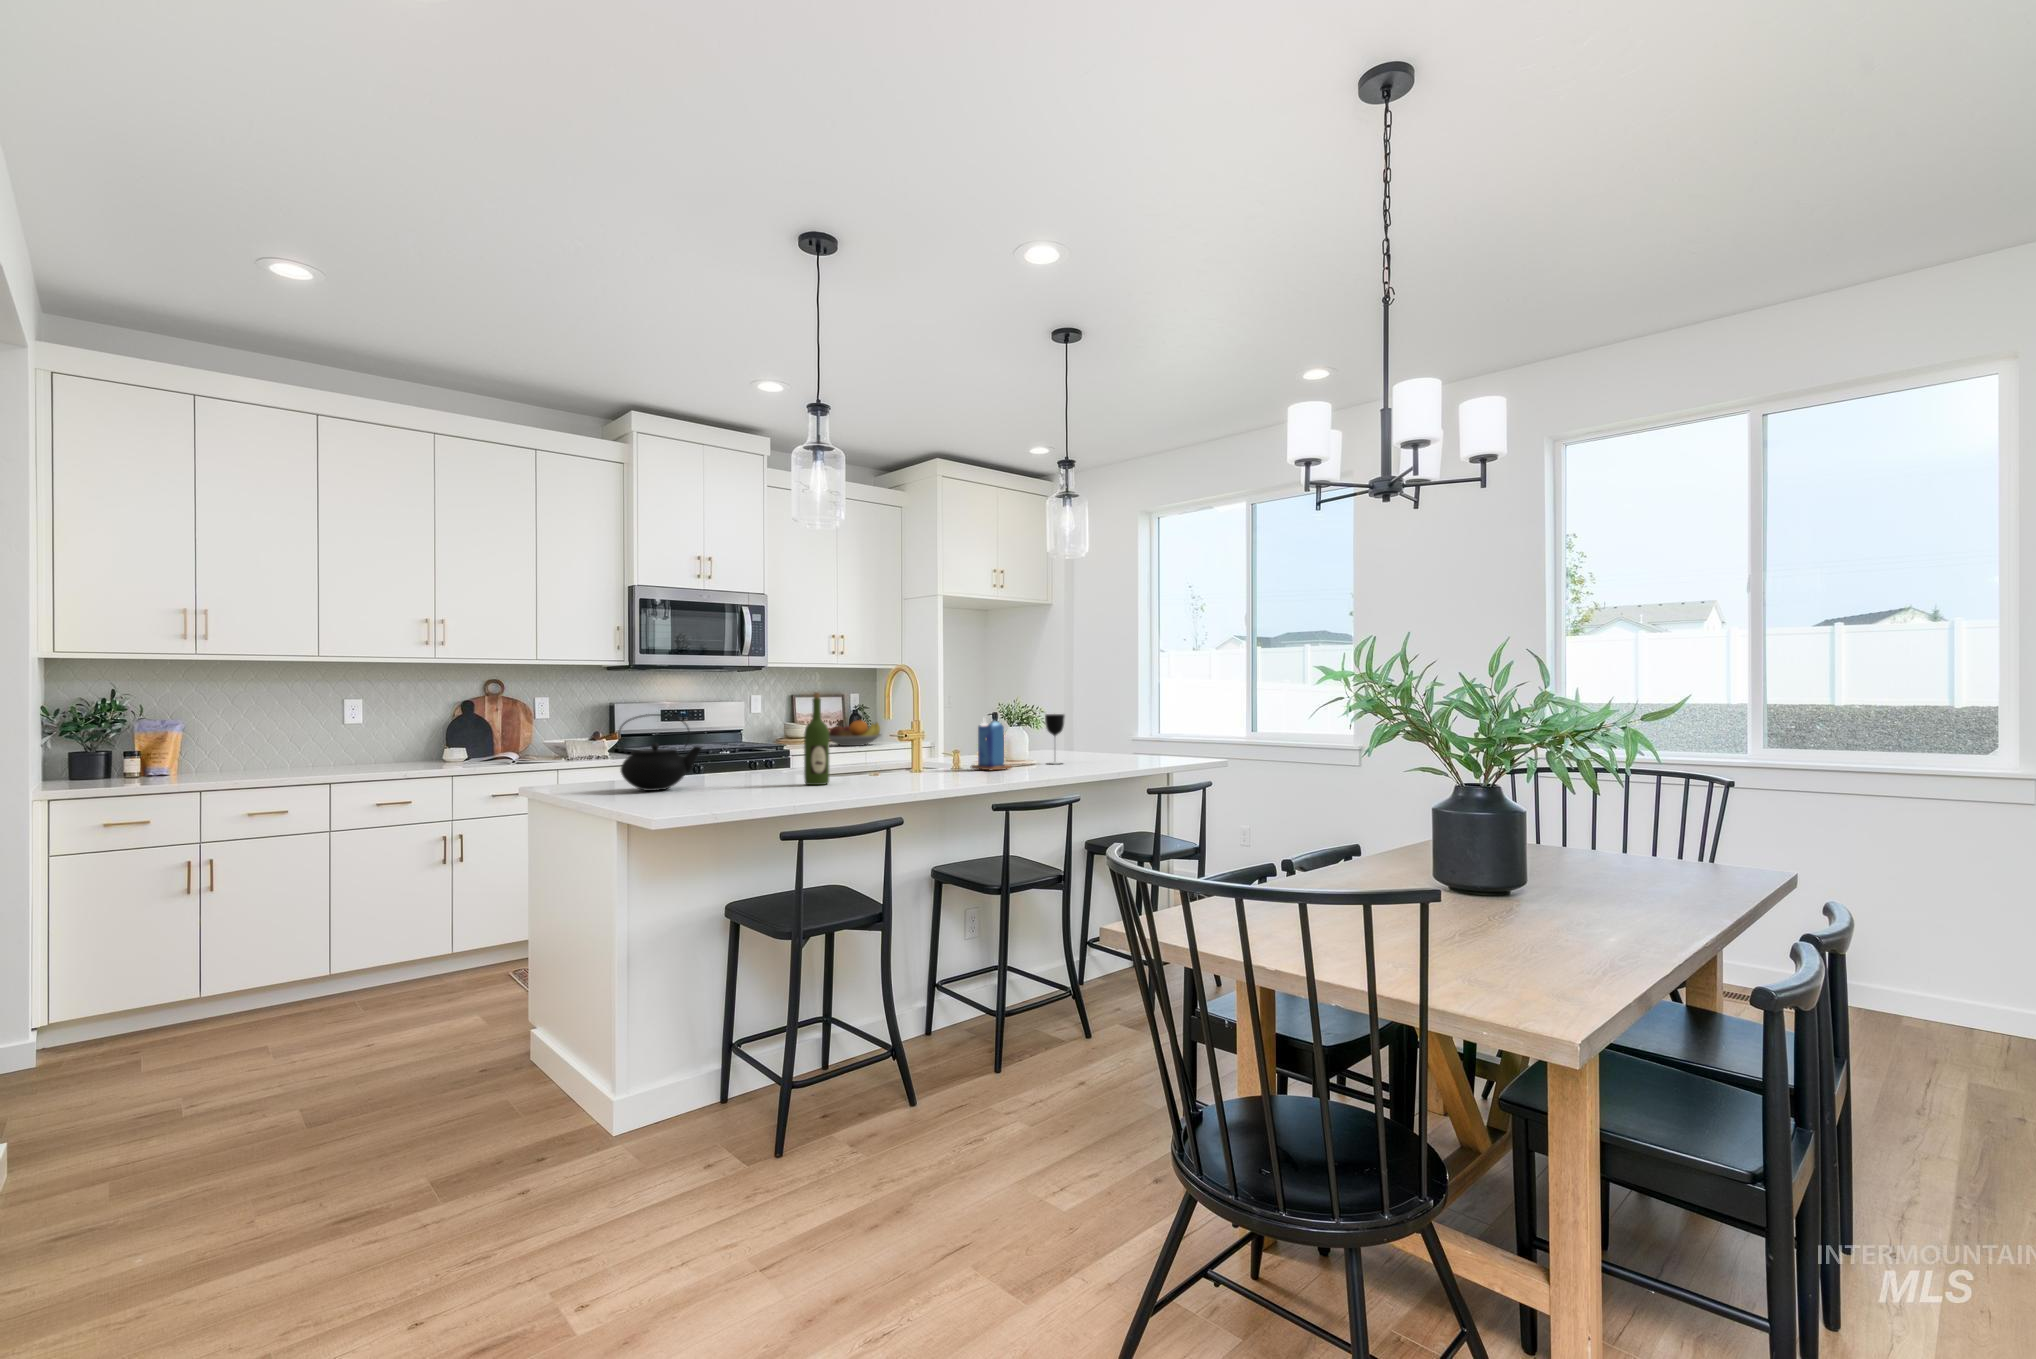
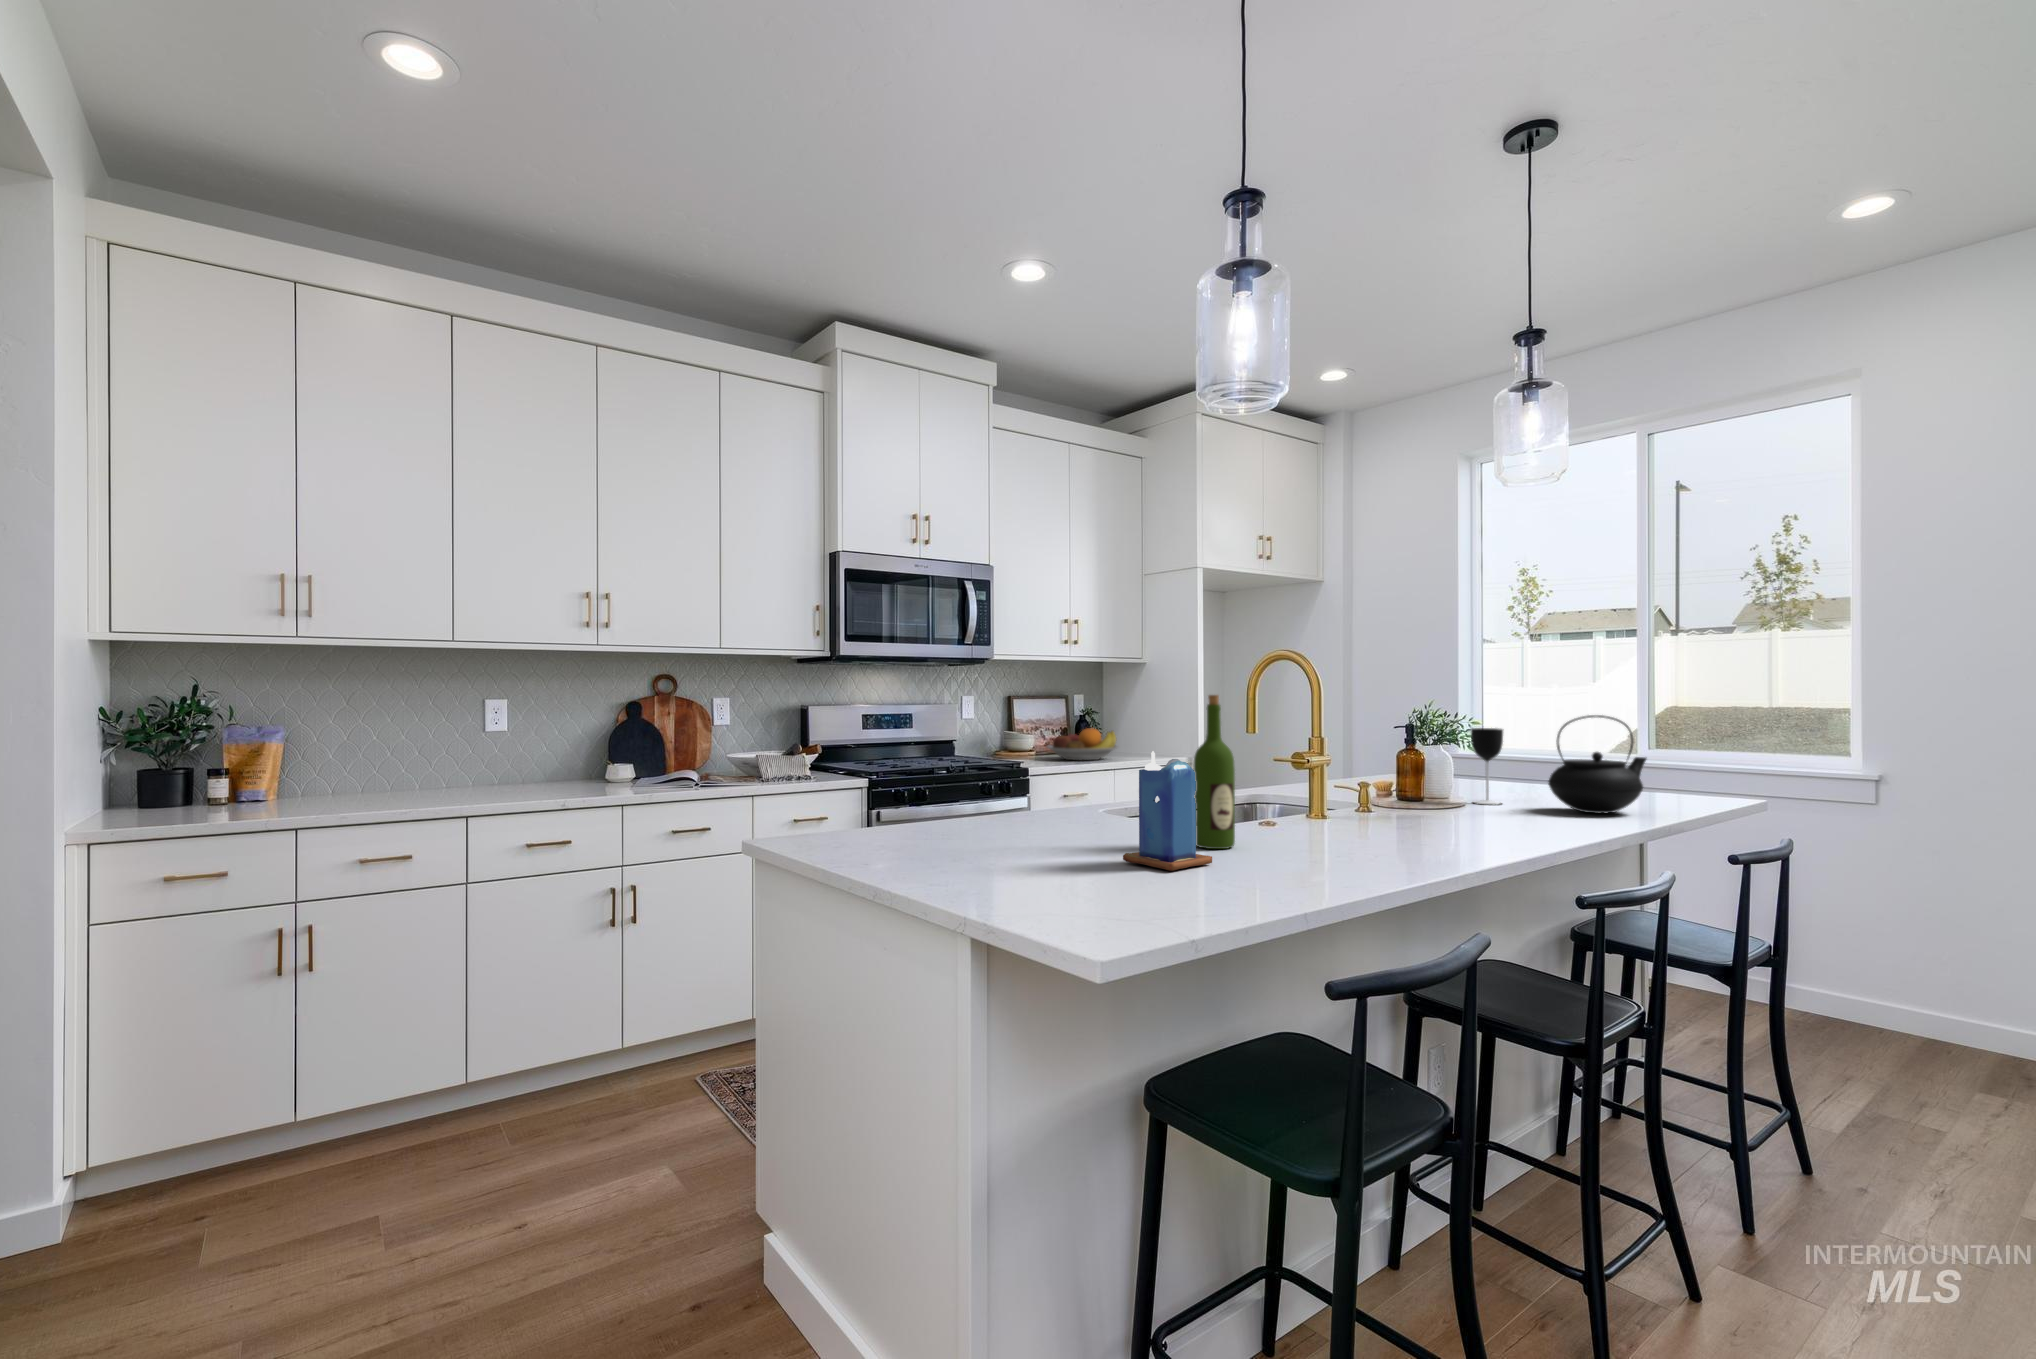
teapot: present [618,714,702,791] -> present [1548,715,1646,813]
candle: present [971,720,1011,770] -> present [1123,751,1212,871]

